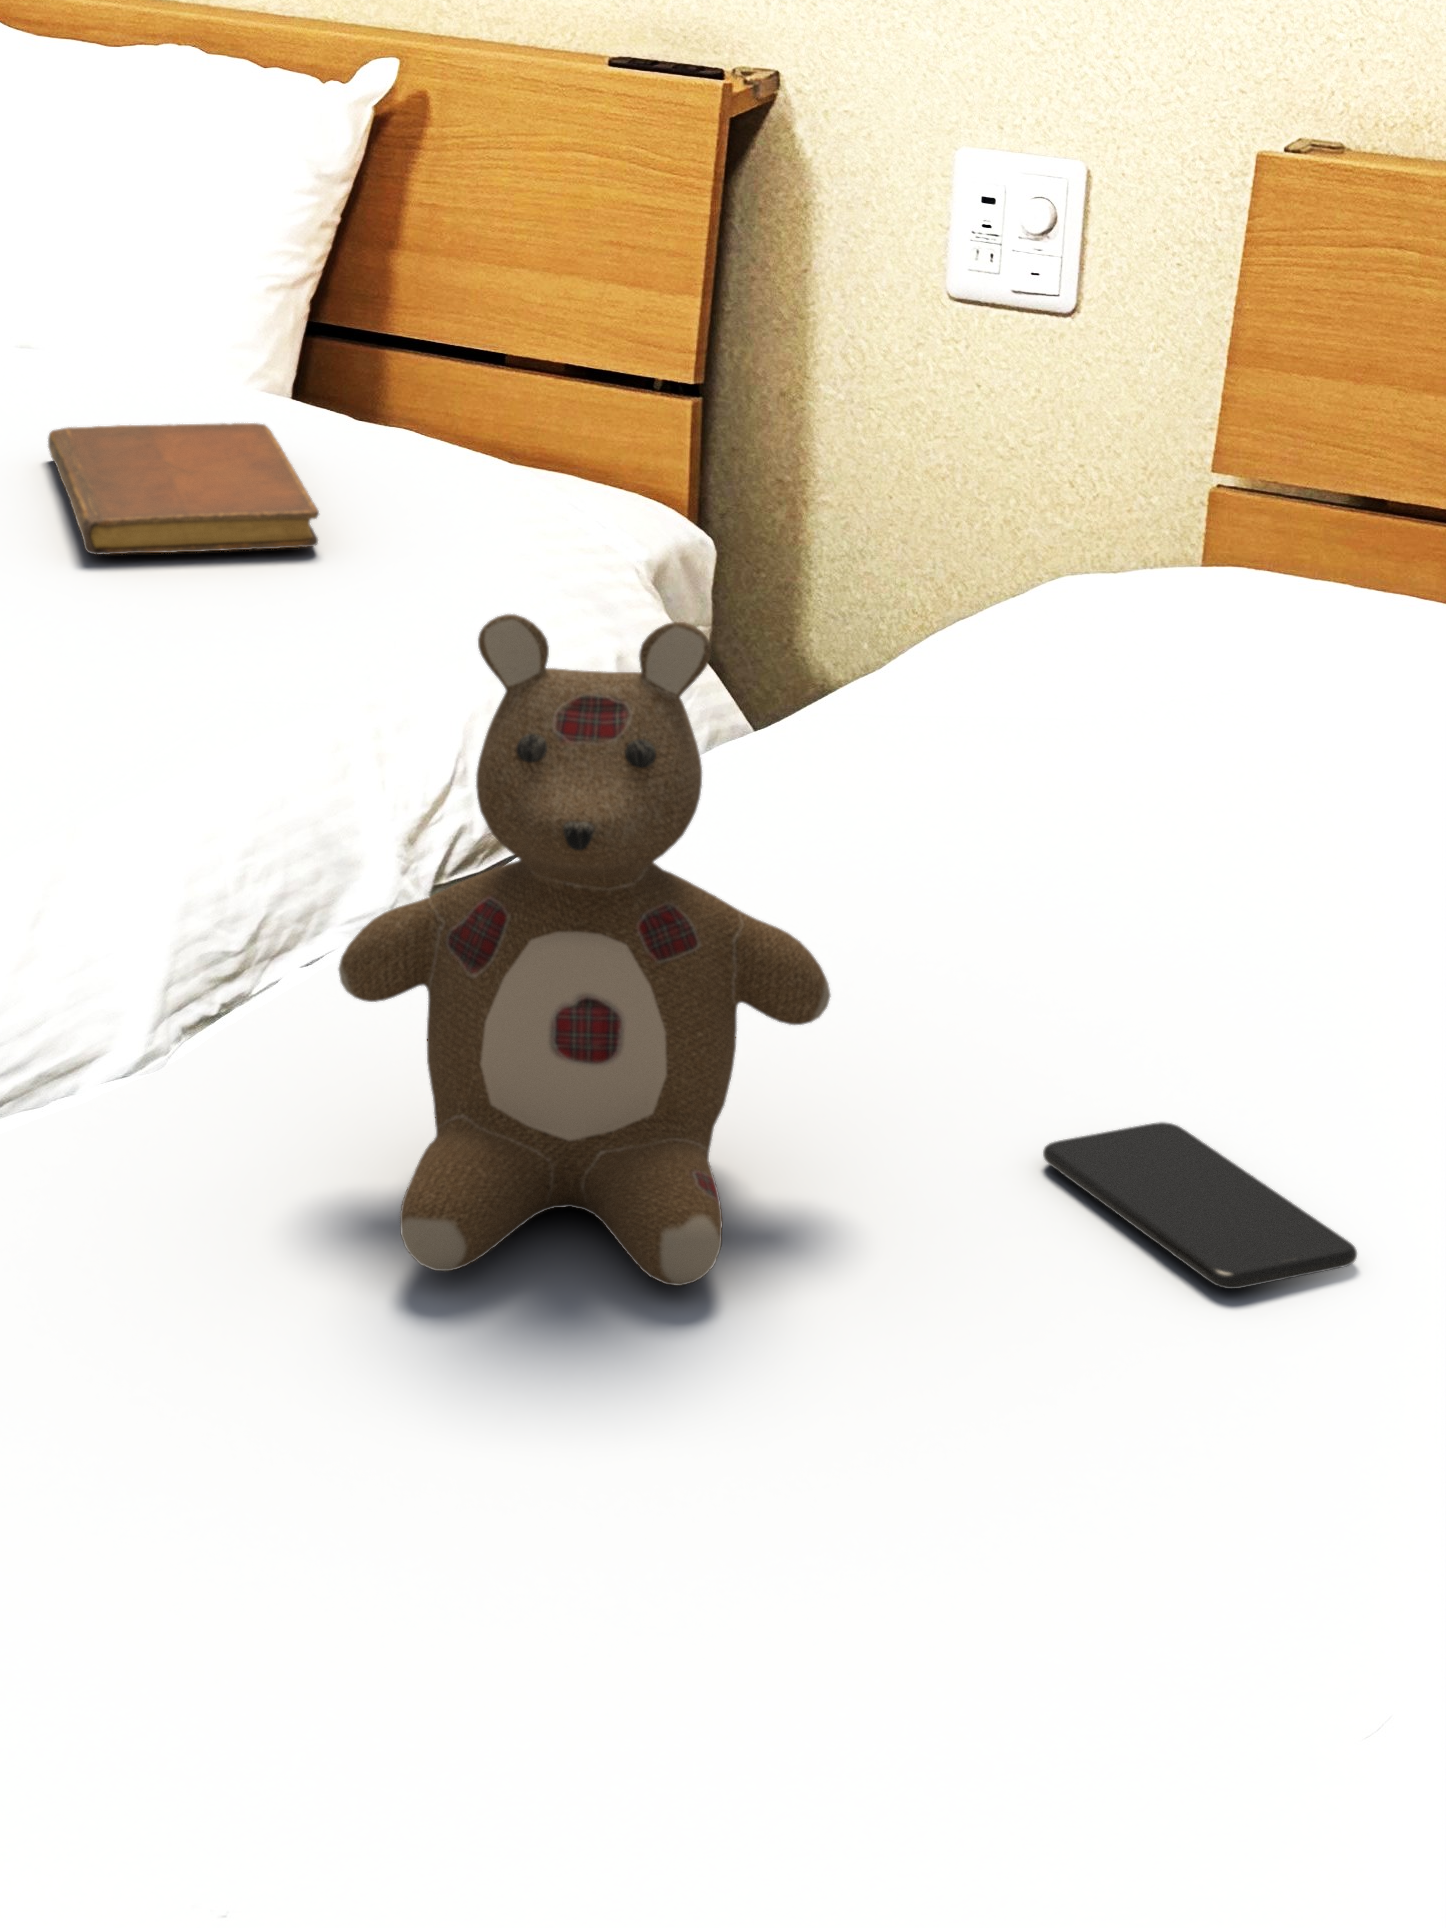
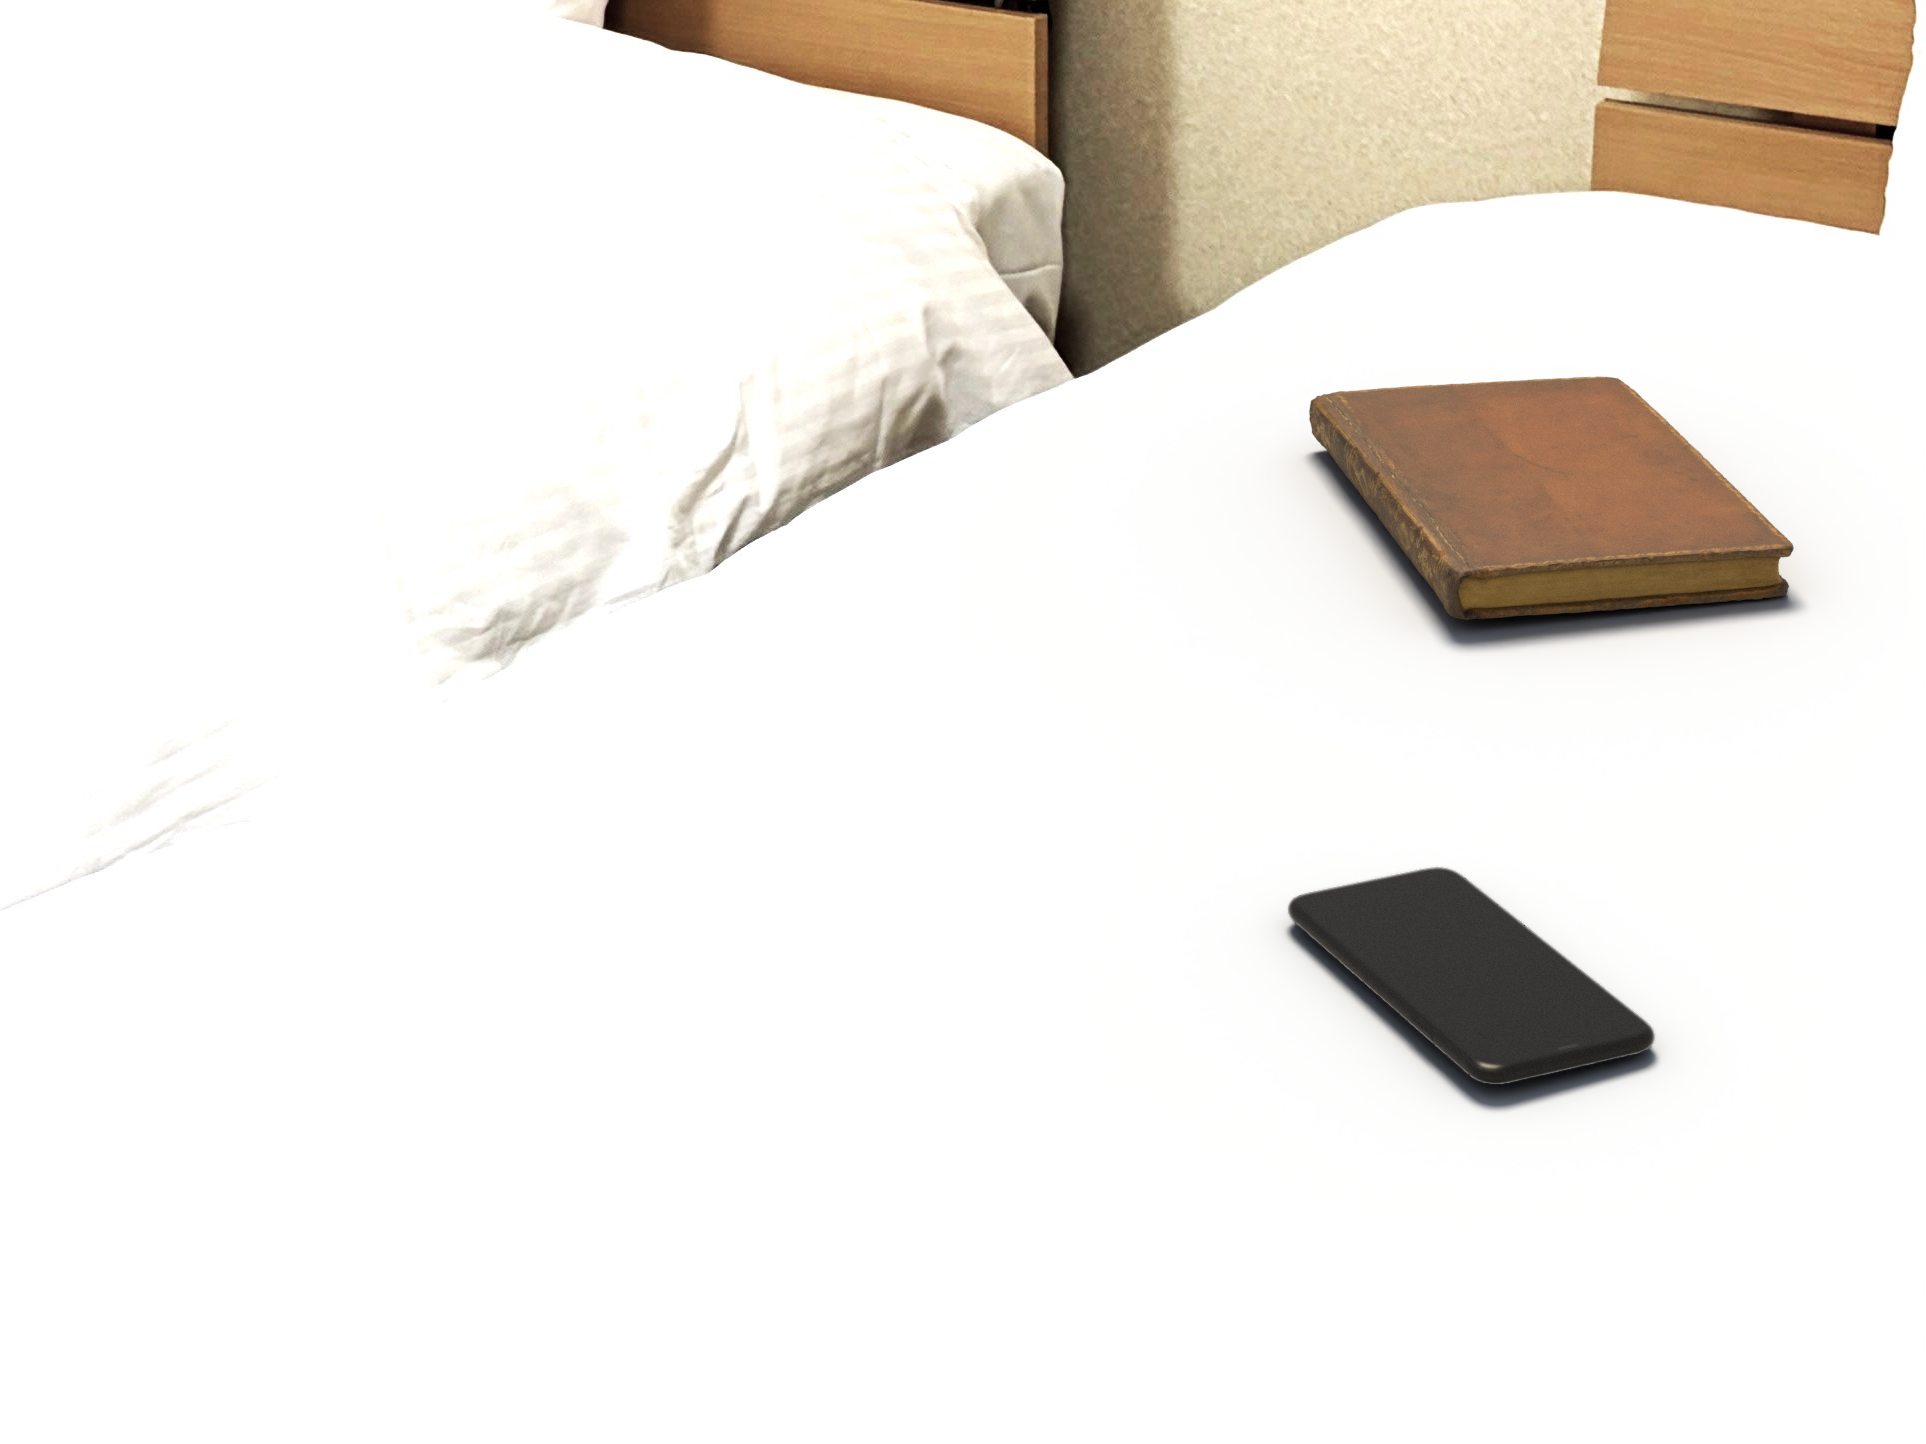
notebook: present [48,423,319,555] -> present [1309,377,1794,620]
stuffed bear: present [339,614,831,1286] -> none [431,276,1016,1087]

